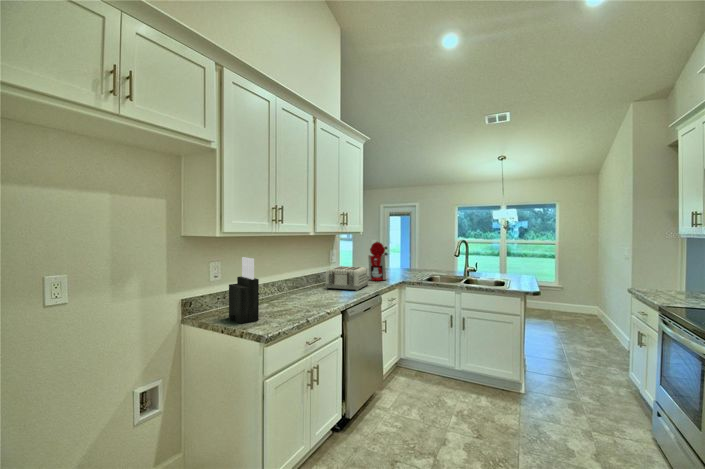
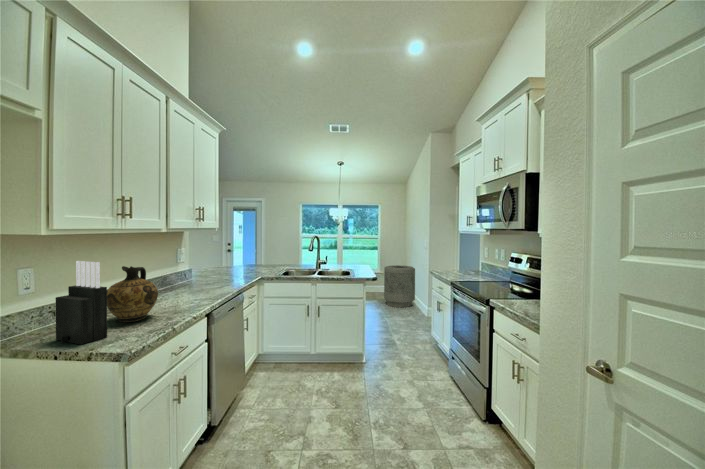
coffee maker: present [368,242,386,281] -> none [218,238,243,279]
ceramic jug: none [263,263,301,310] -> present [107,266,158,322]
toaster: present [325,266,368,291] -> none [176,265,226,292]
trash can: none [561,278,609,333] -> present [384,265,415,307]

